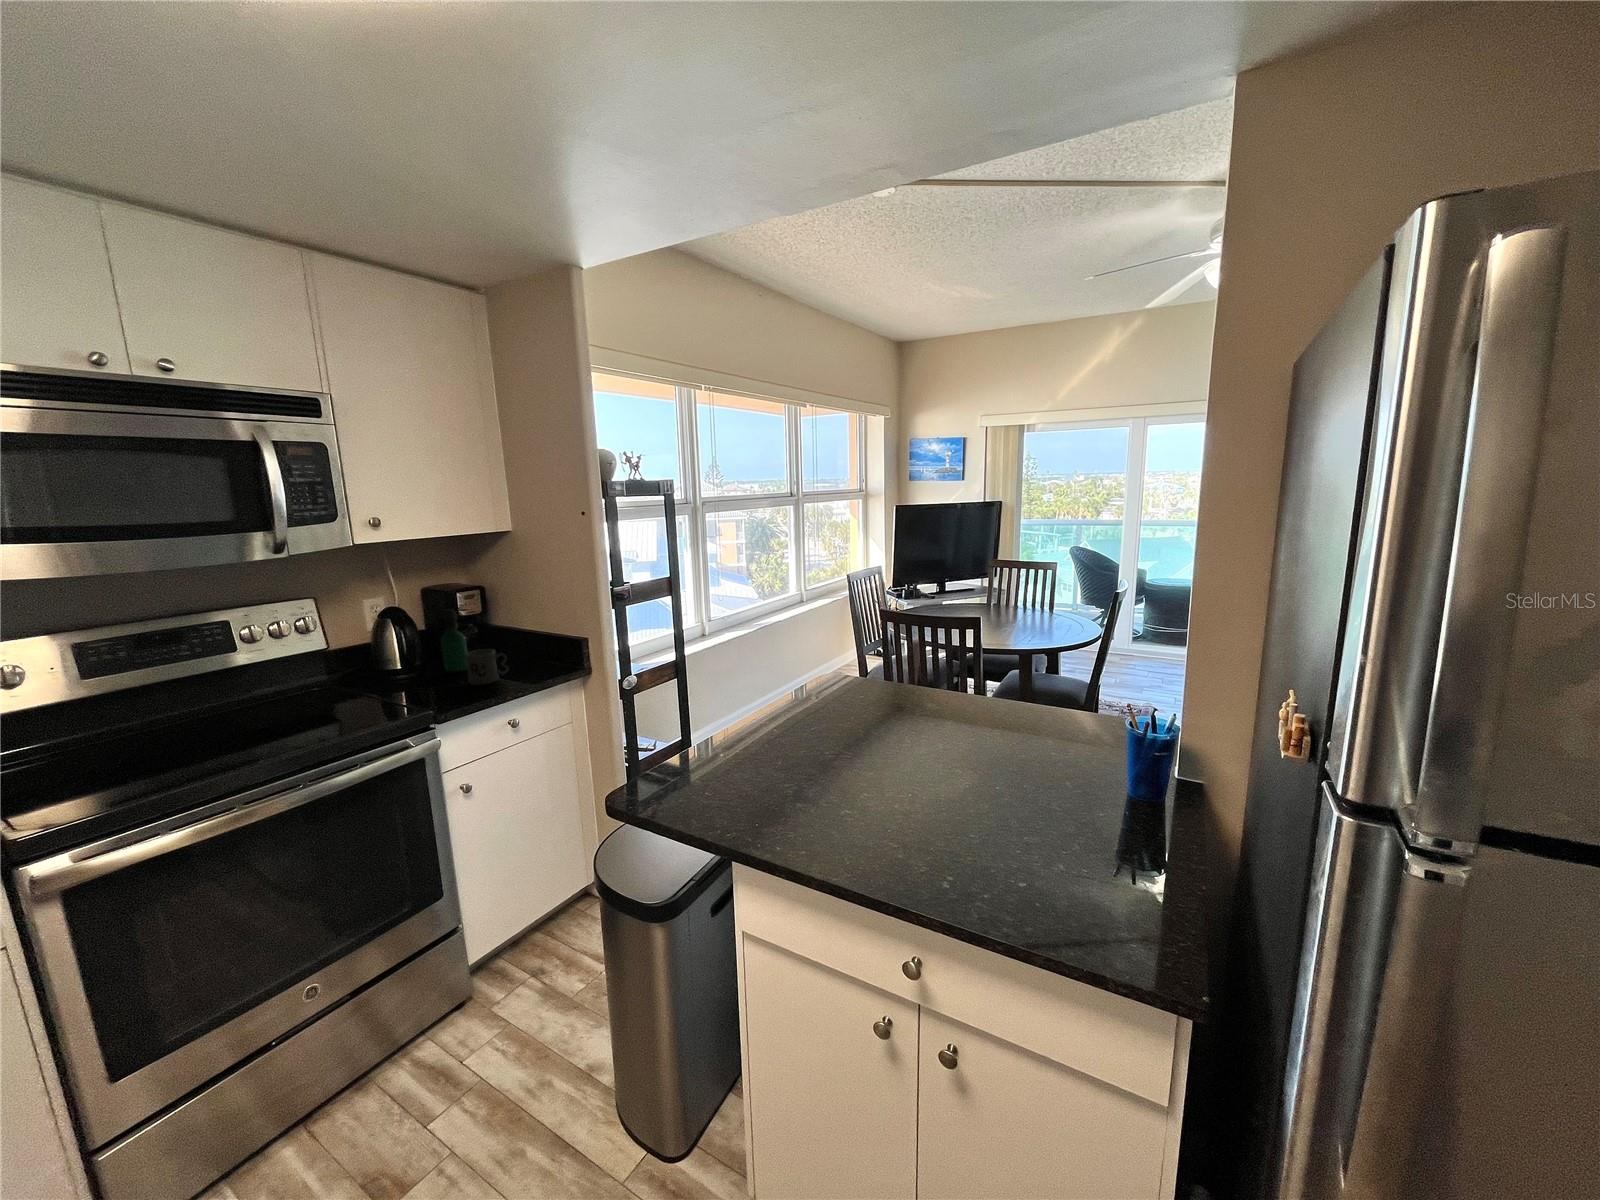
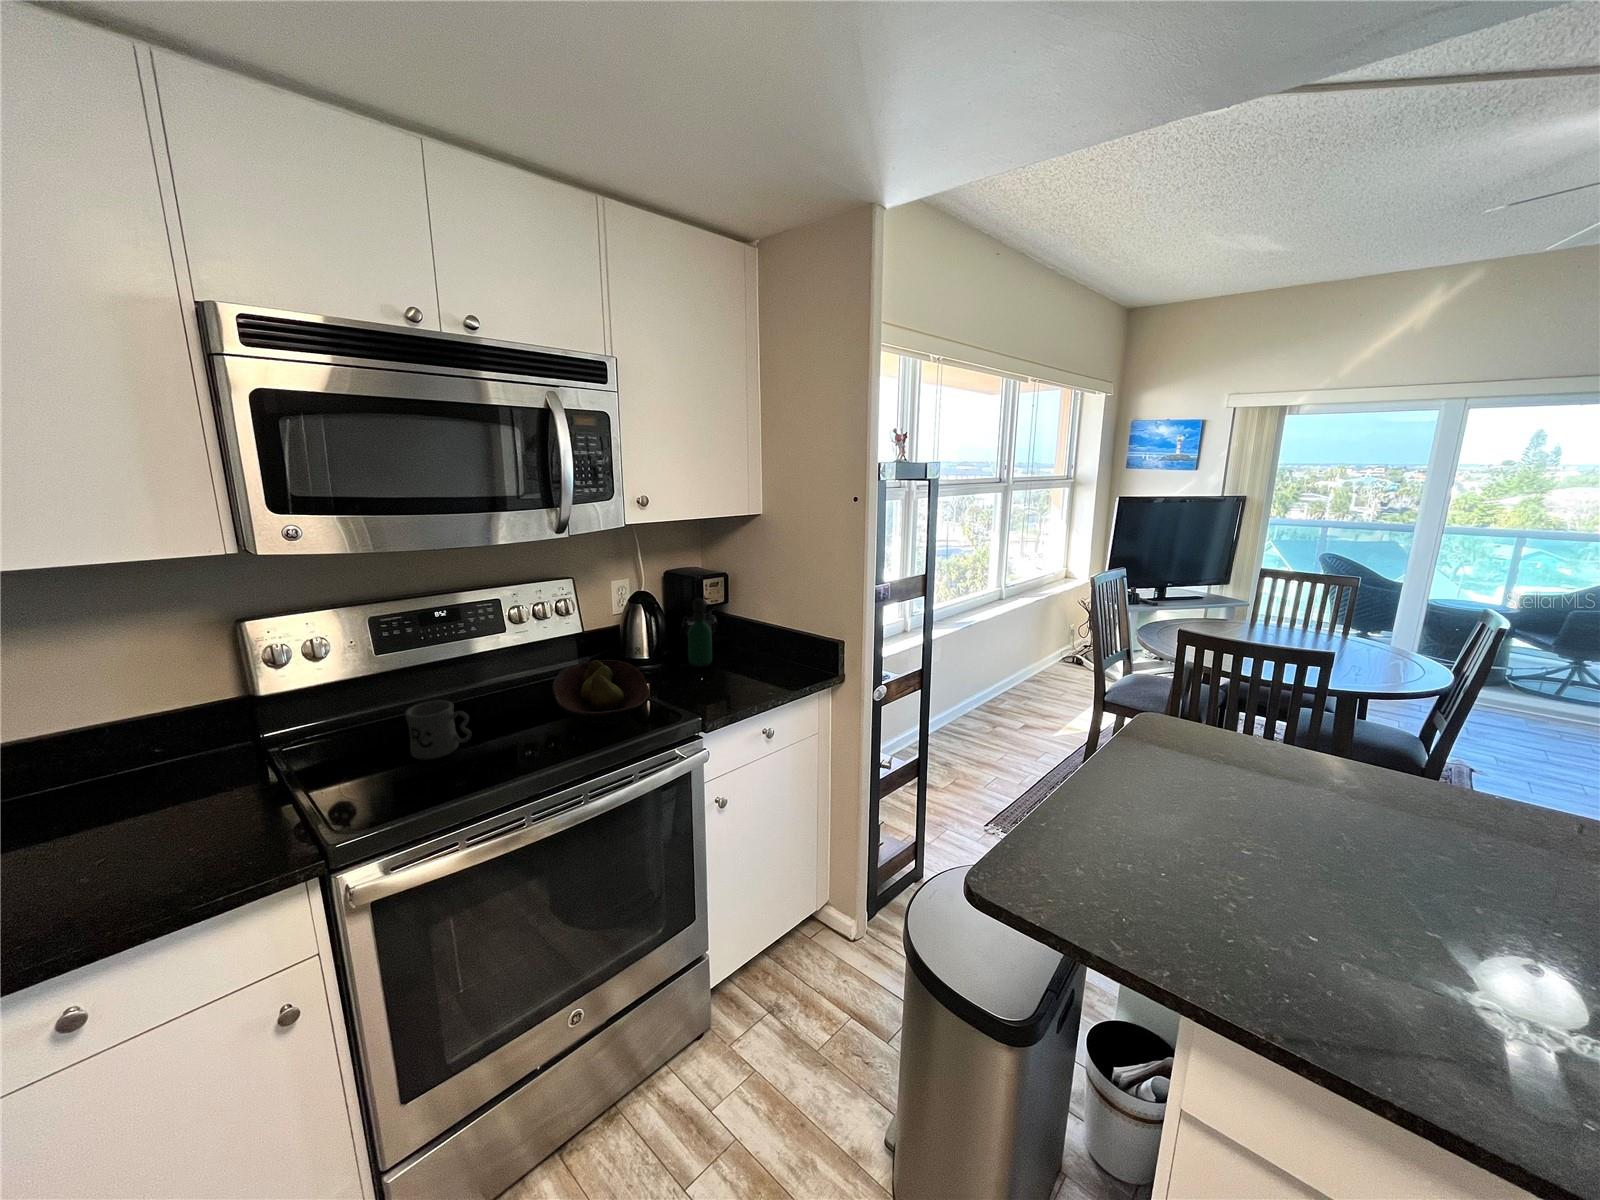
mug: present [465,649,509,685] -> present [405,700,472,760]
fruit bowl: none [282,668,384,724] -> present [552,660,650,726]

